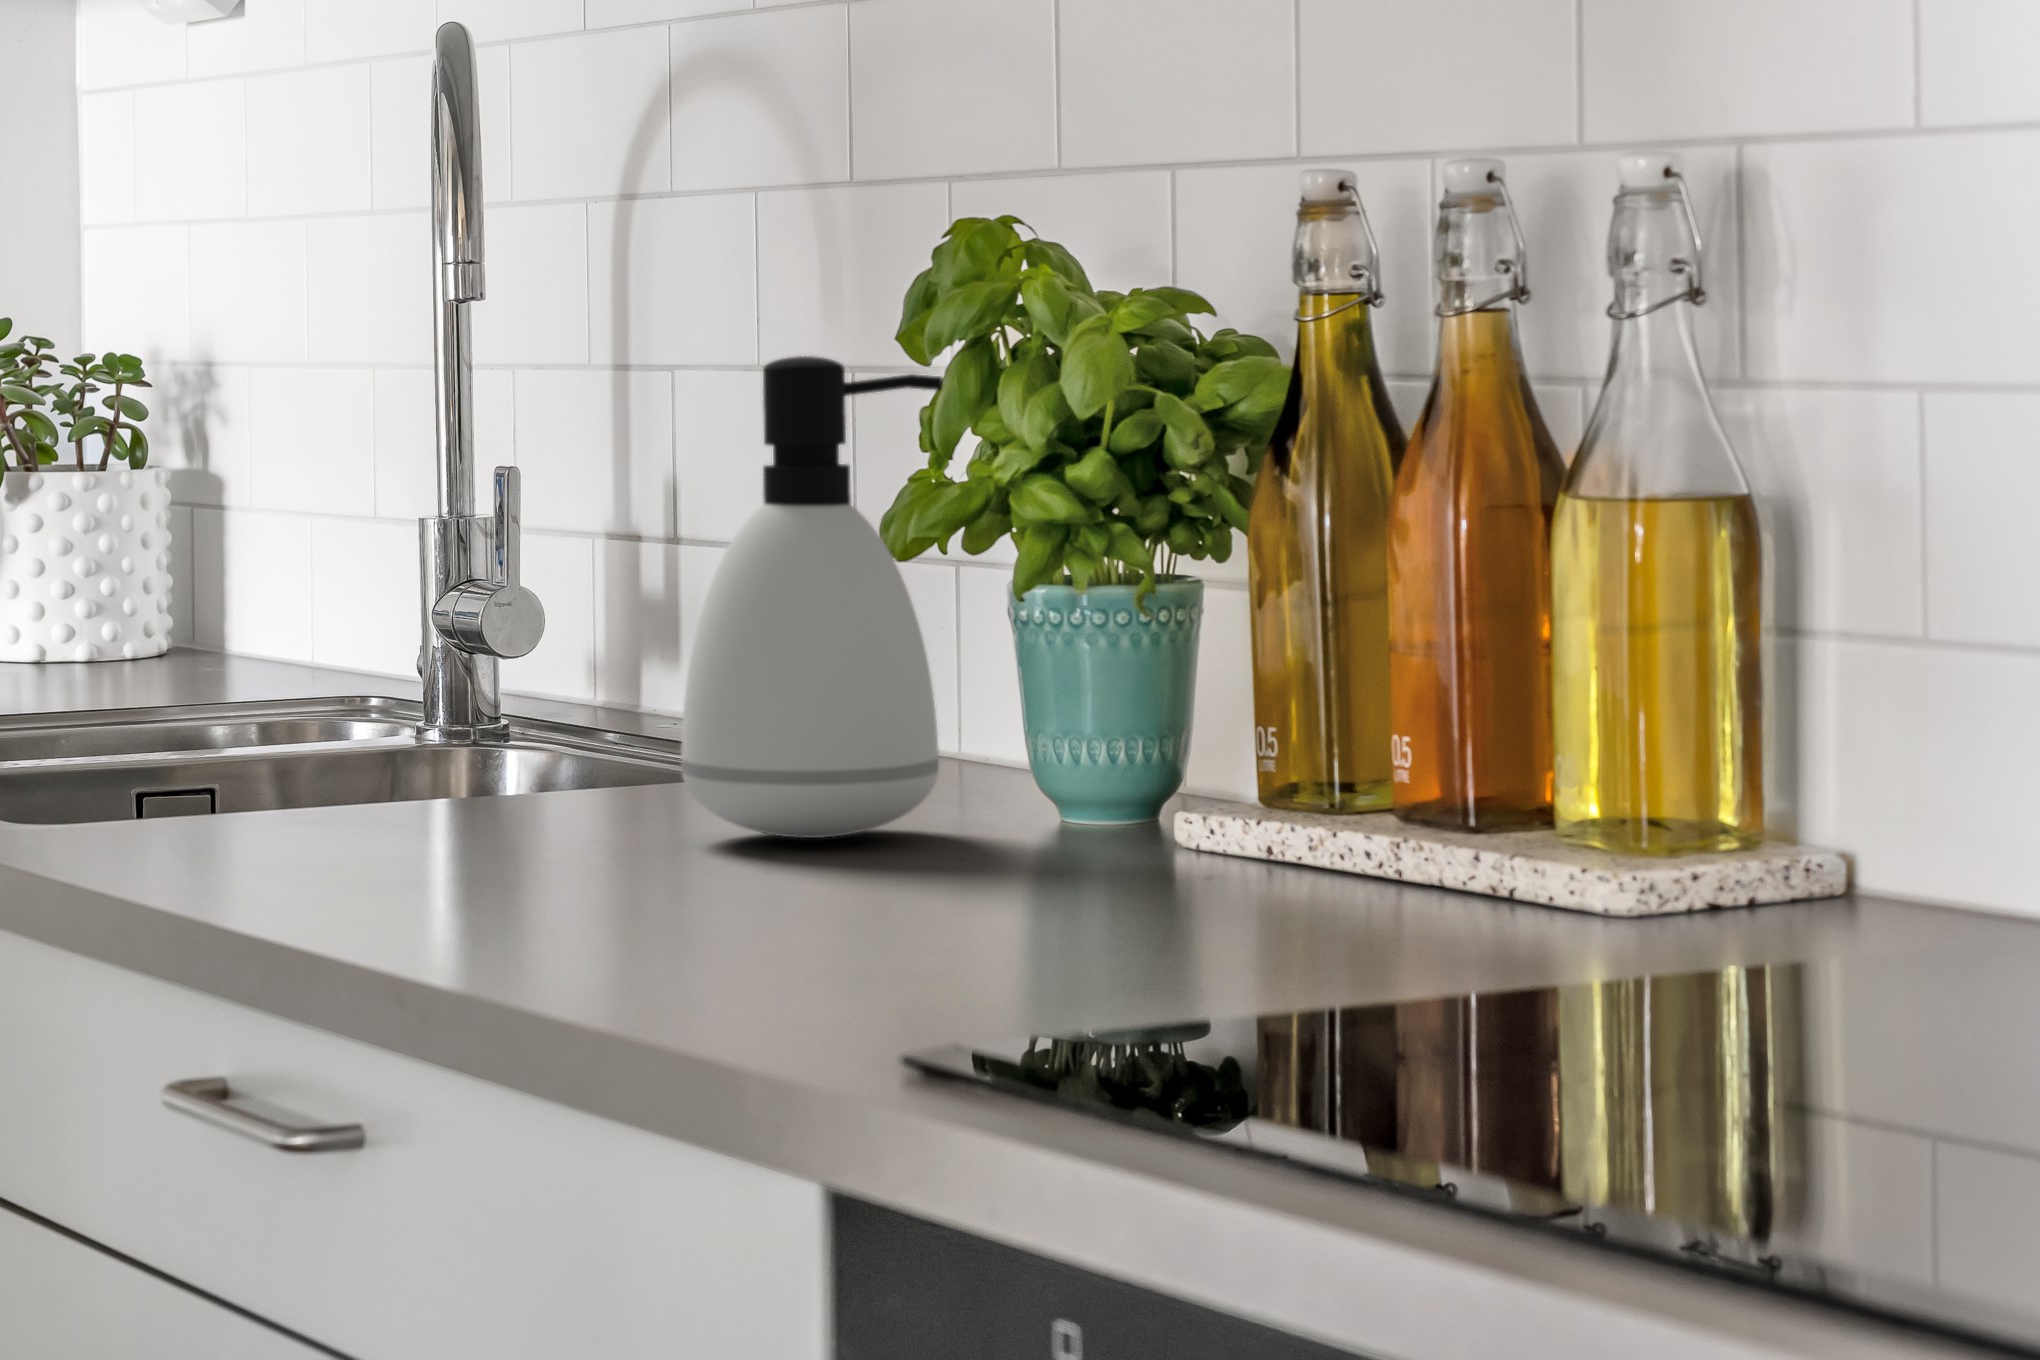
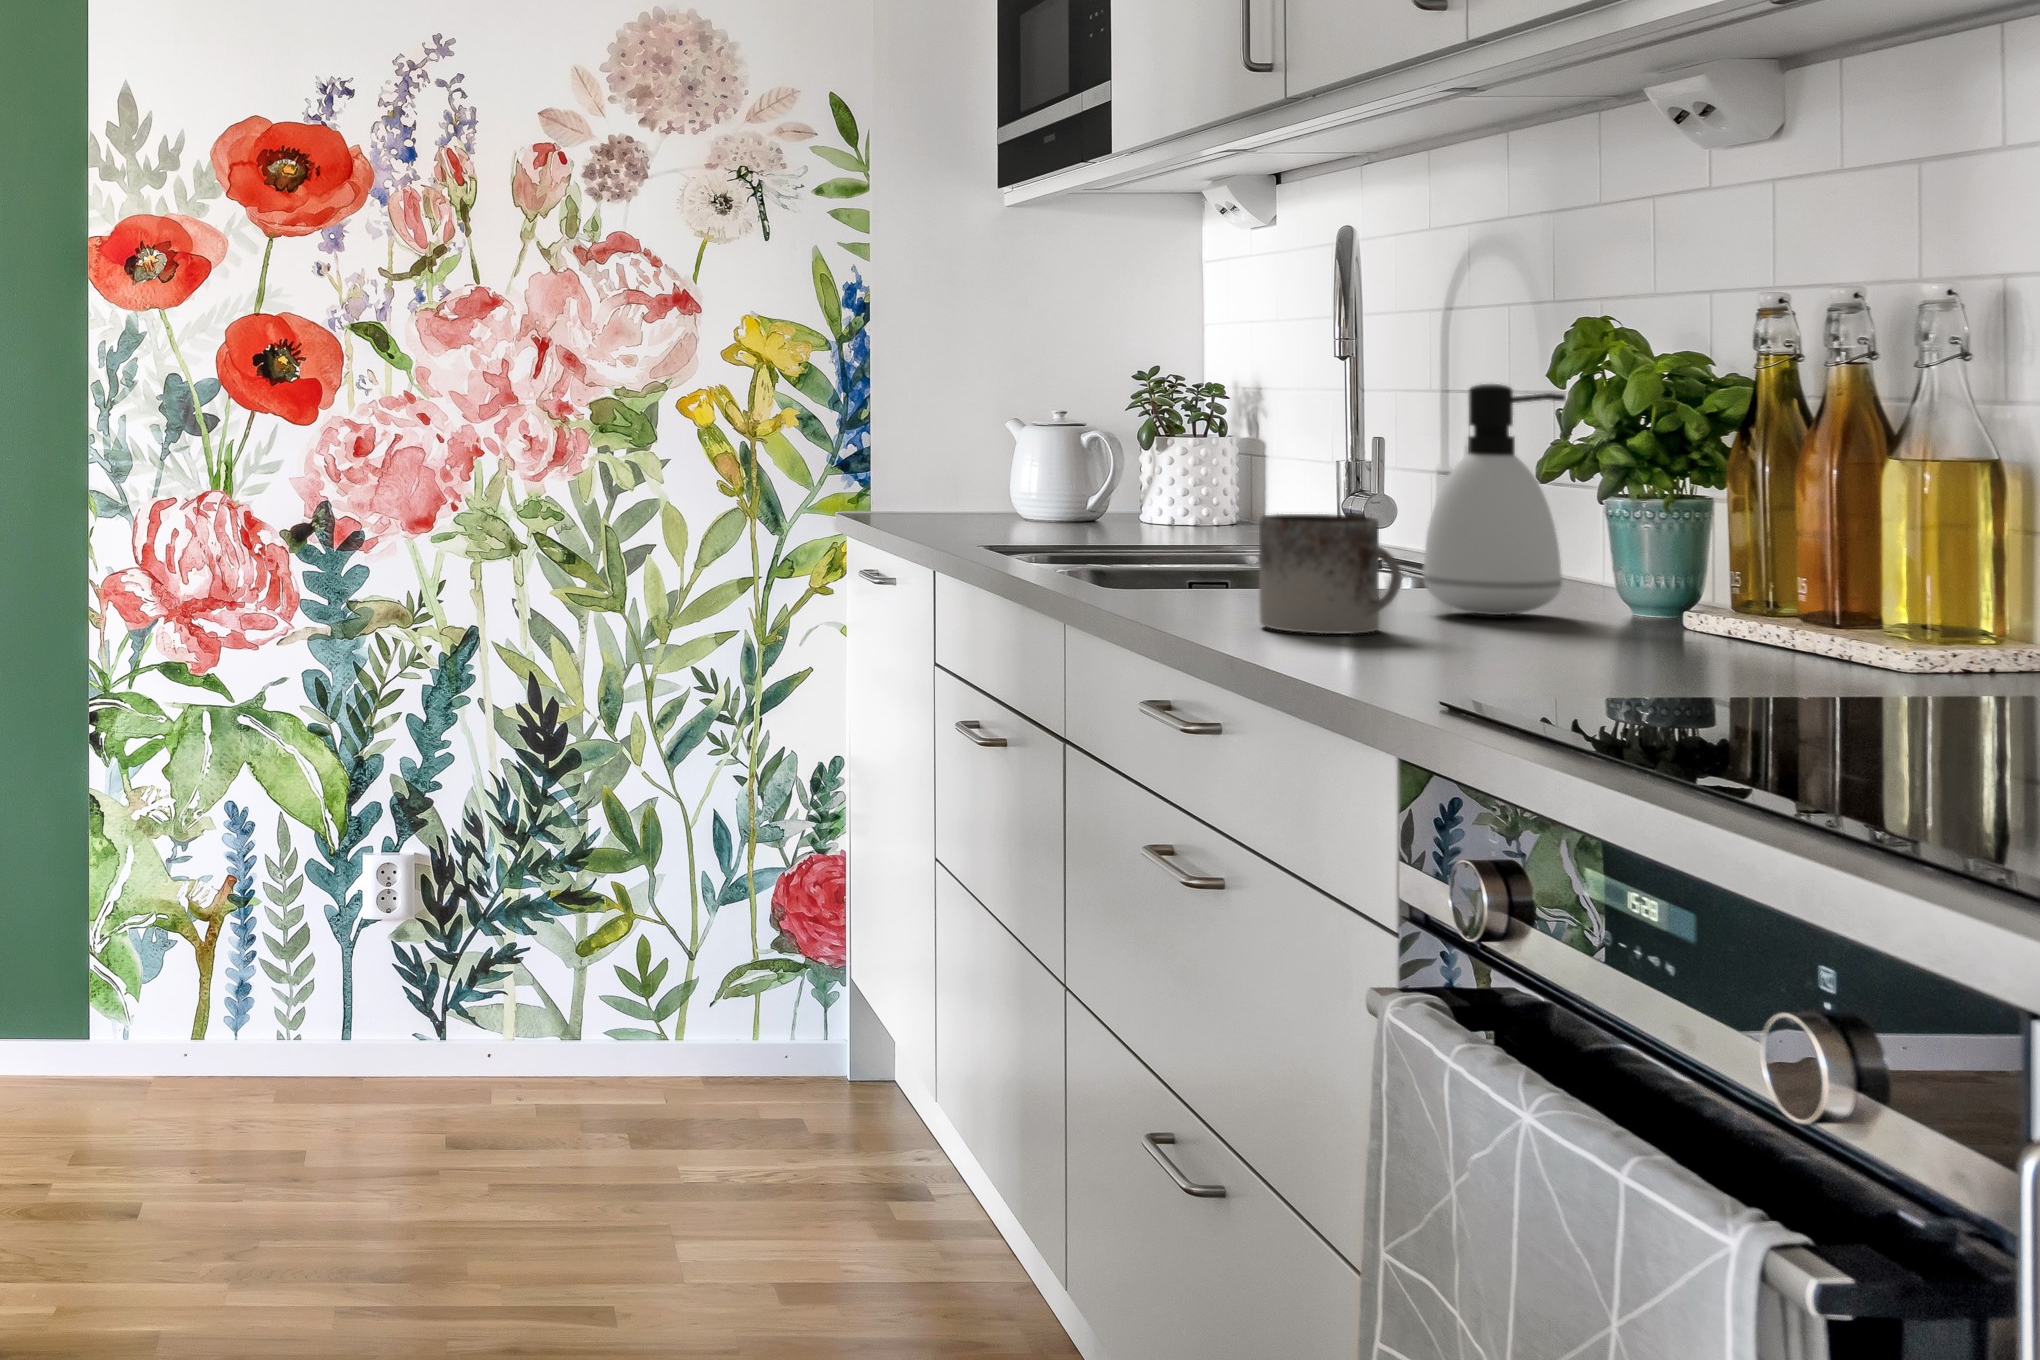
mug: none [397,646,696,911] -> present [1259,514,1401,634]

